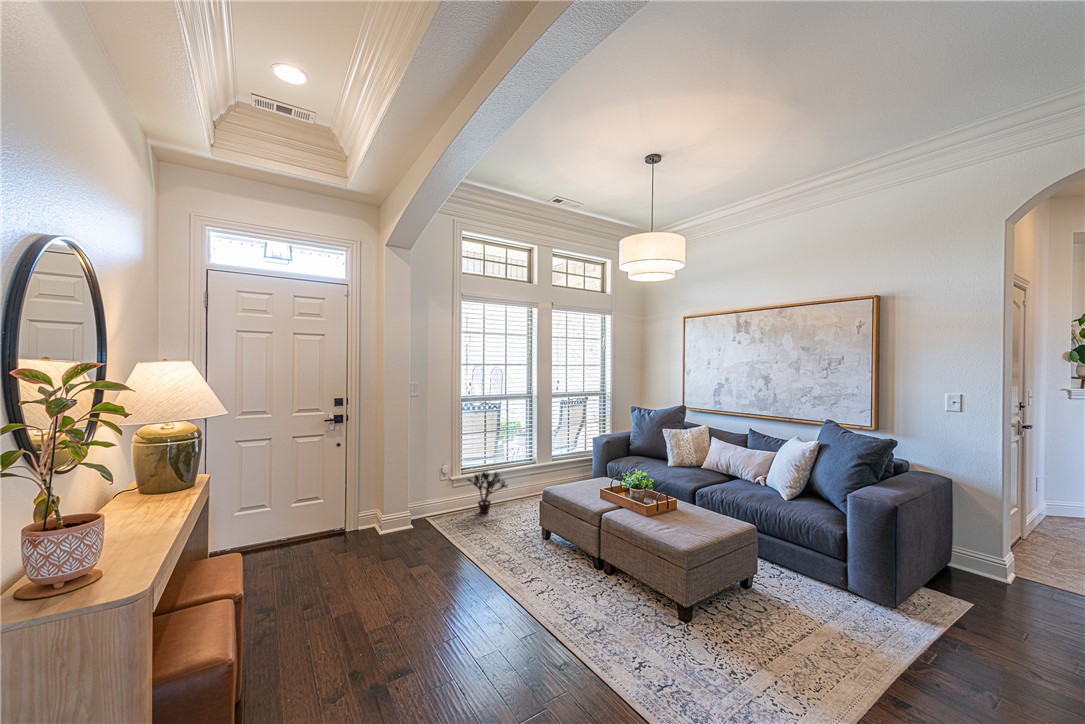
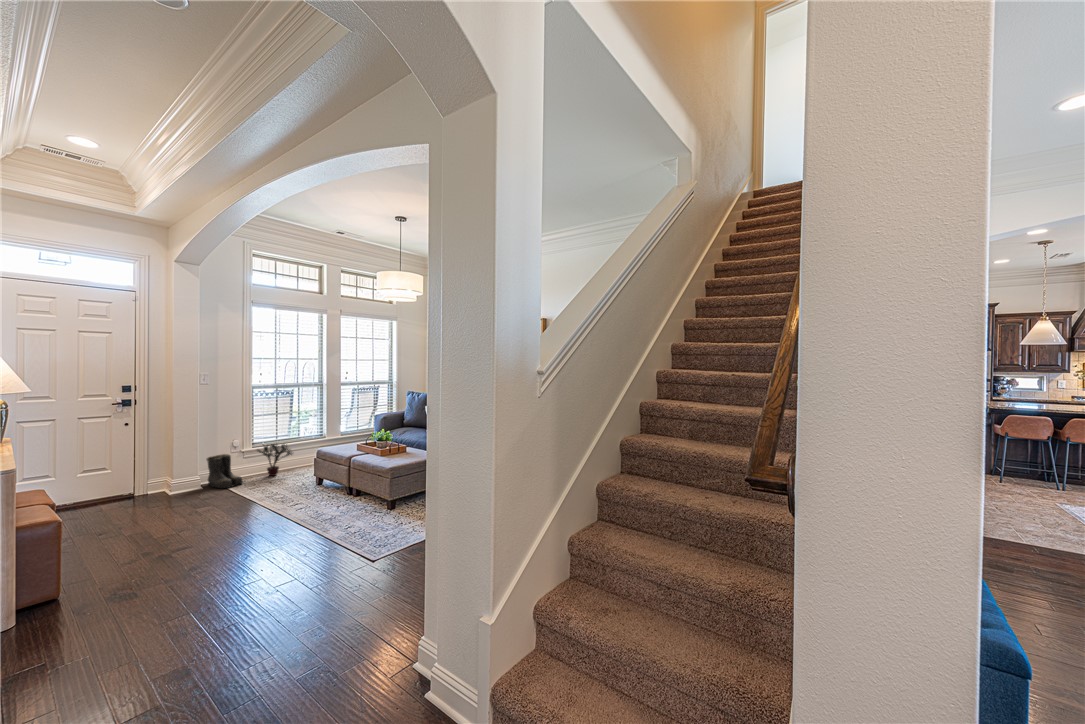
boots: none [416,483,457,530] -> present [207,454,243,488]

